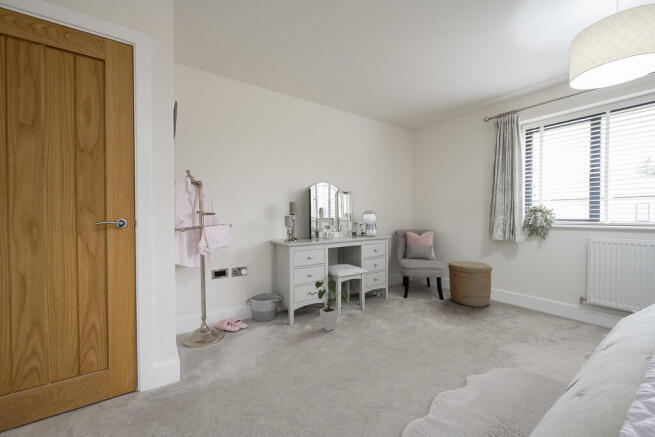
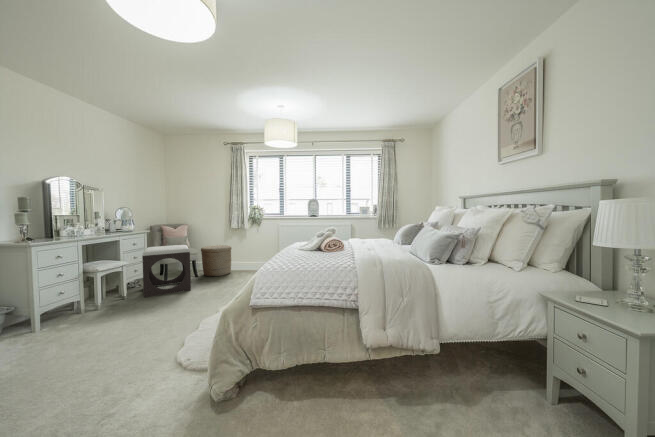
footstool: none [379,255,431,321] -> present [142,245,191,297]
house plant: present [312,277,348,331] -> none [63,271,115,322]

